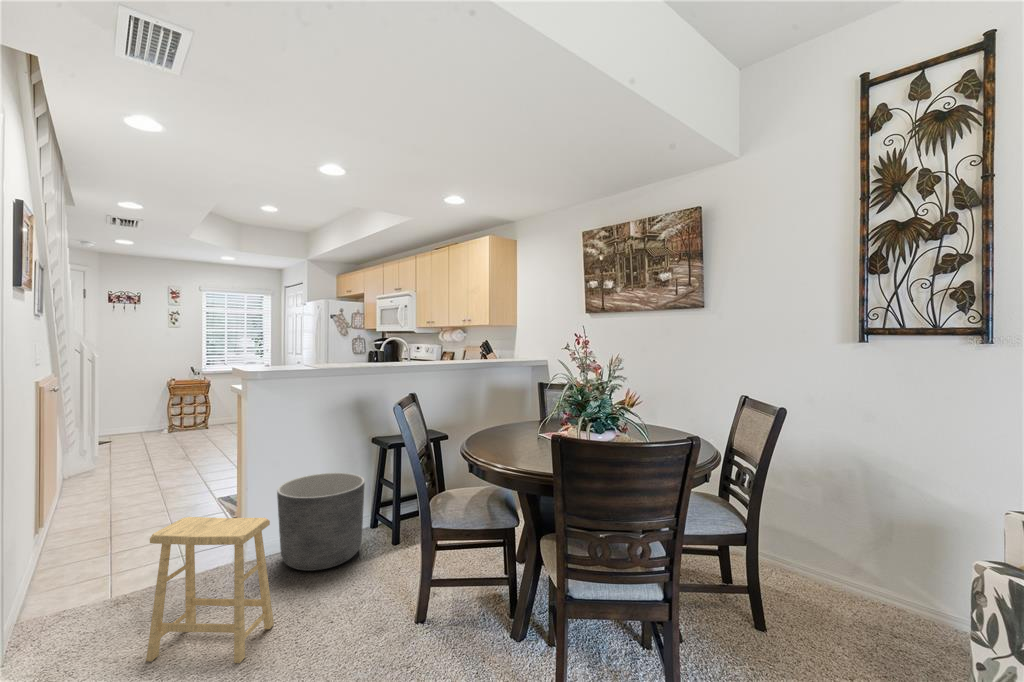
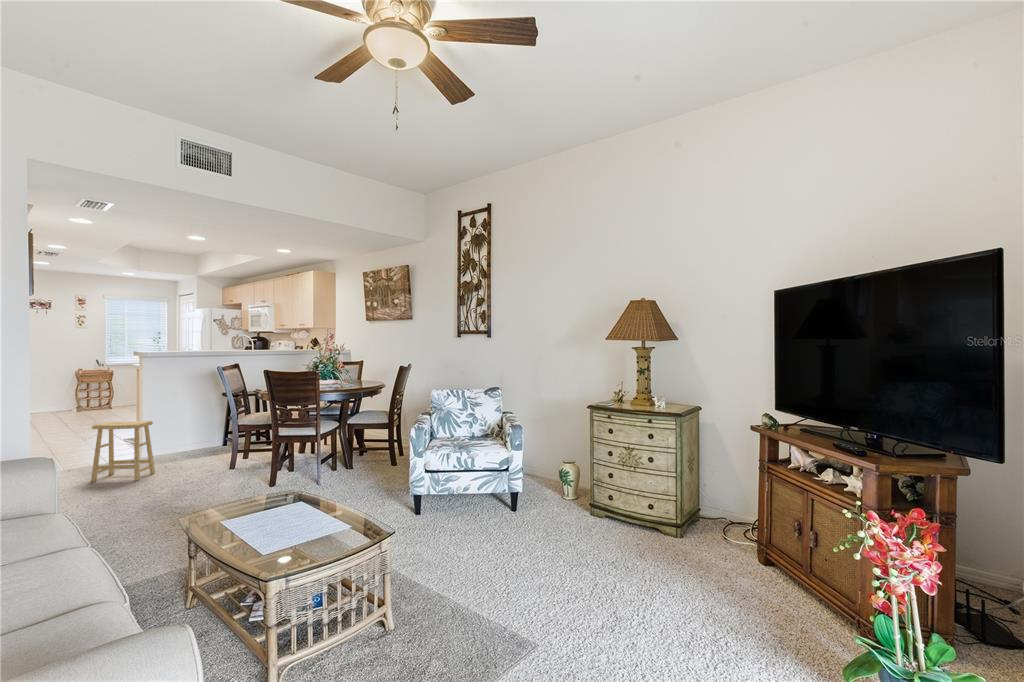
planter: present [277,472,365,571] -> none [160,413,213,460]

